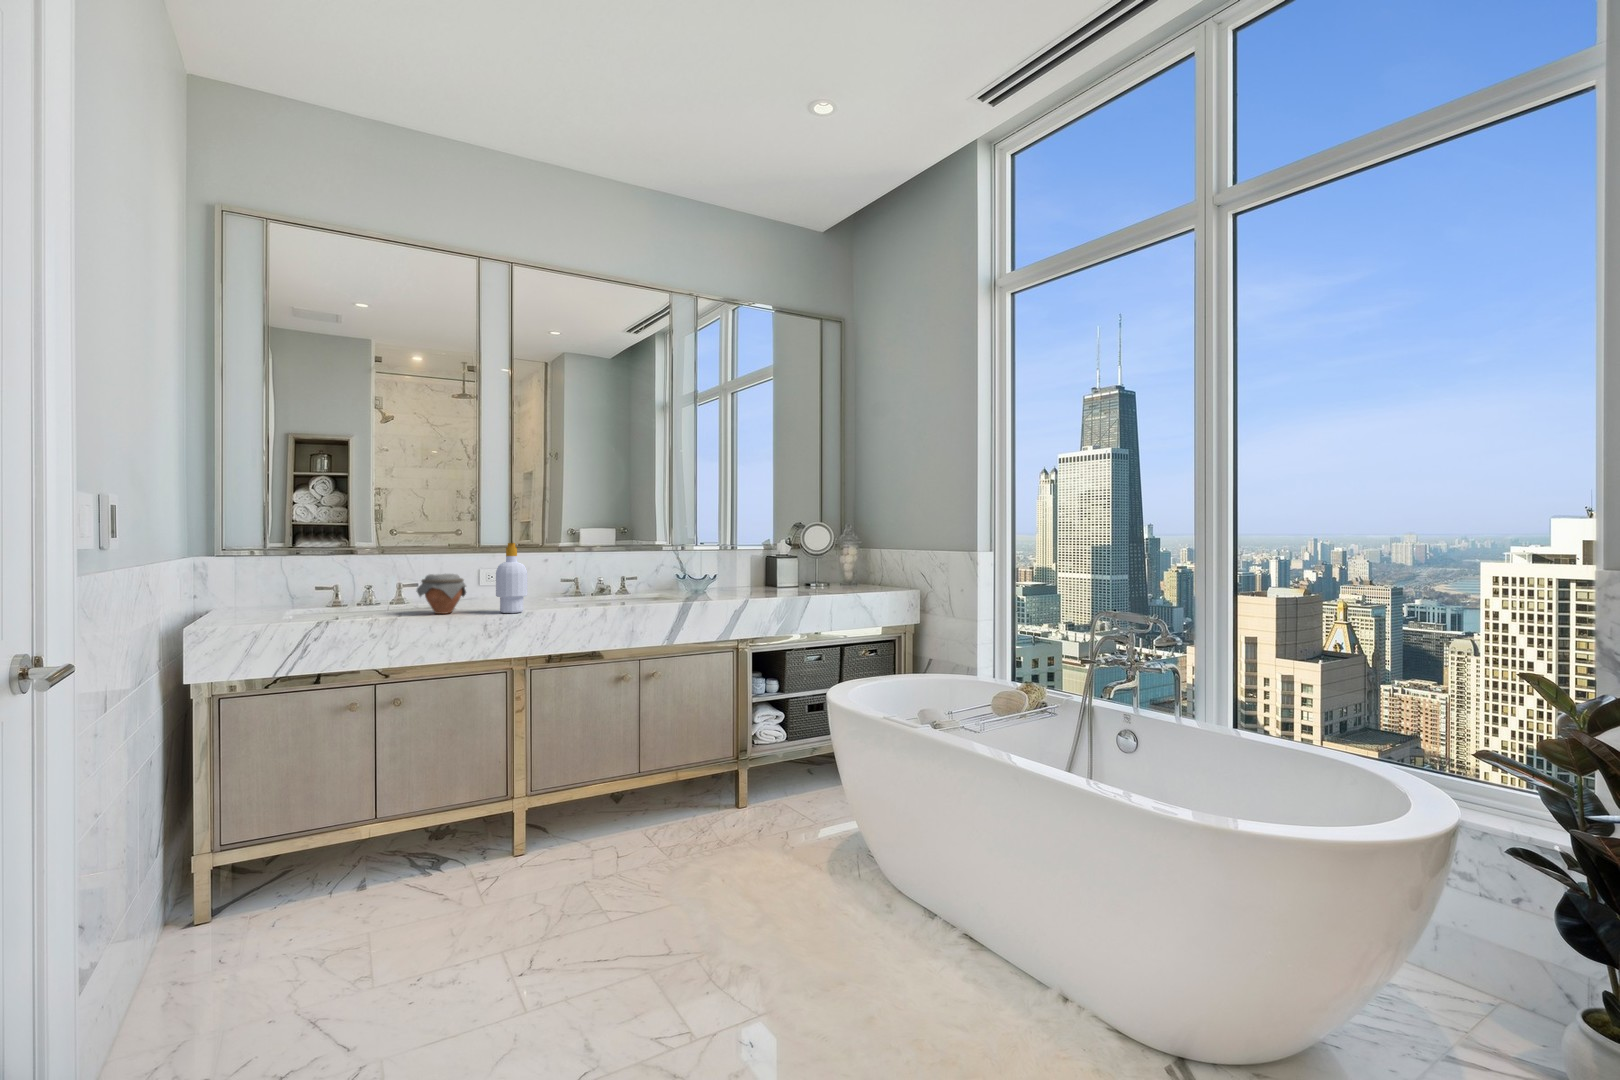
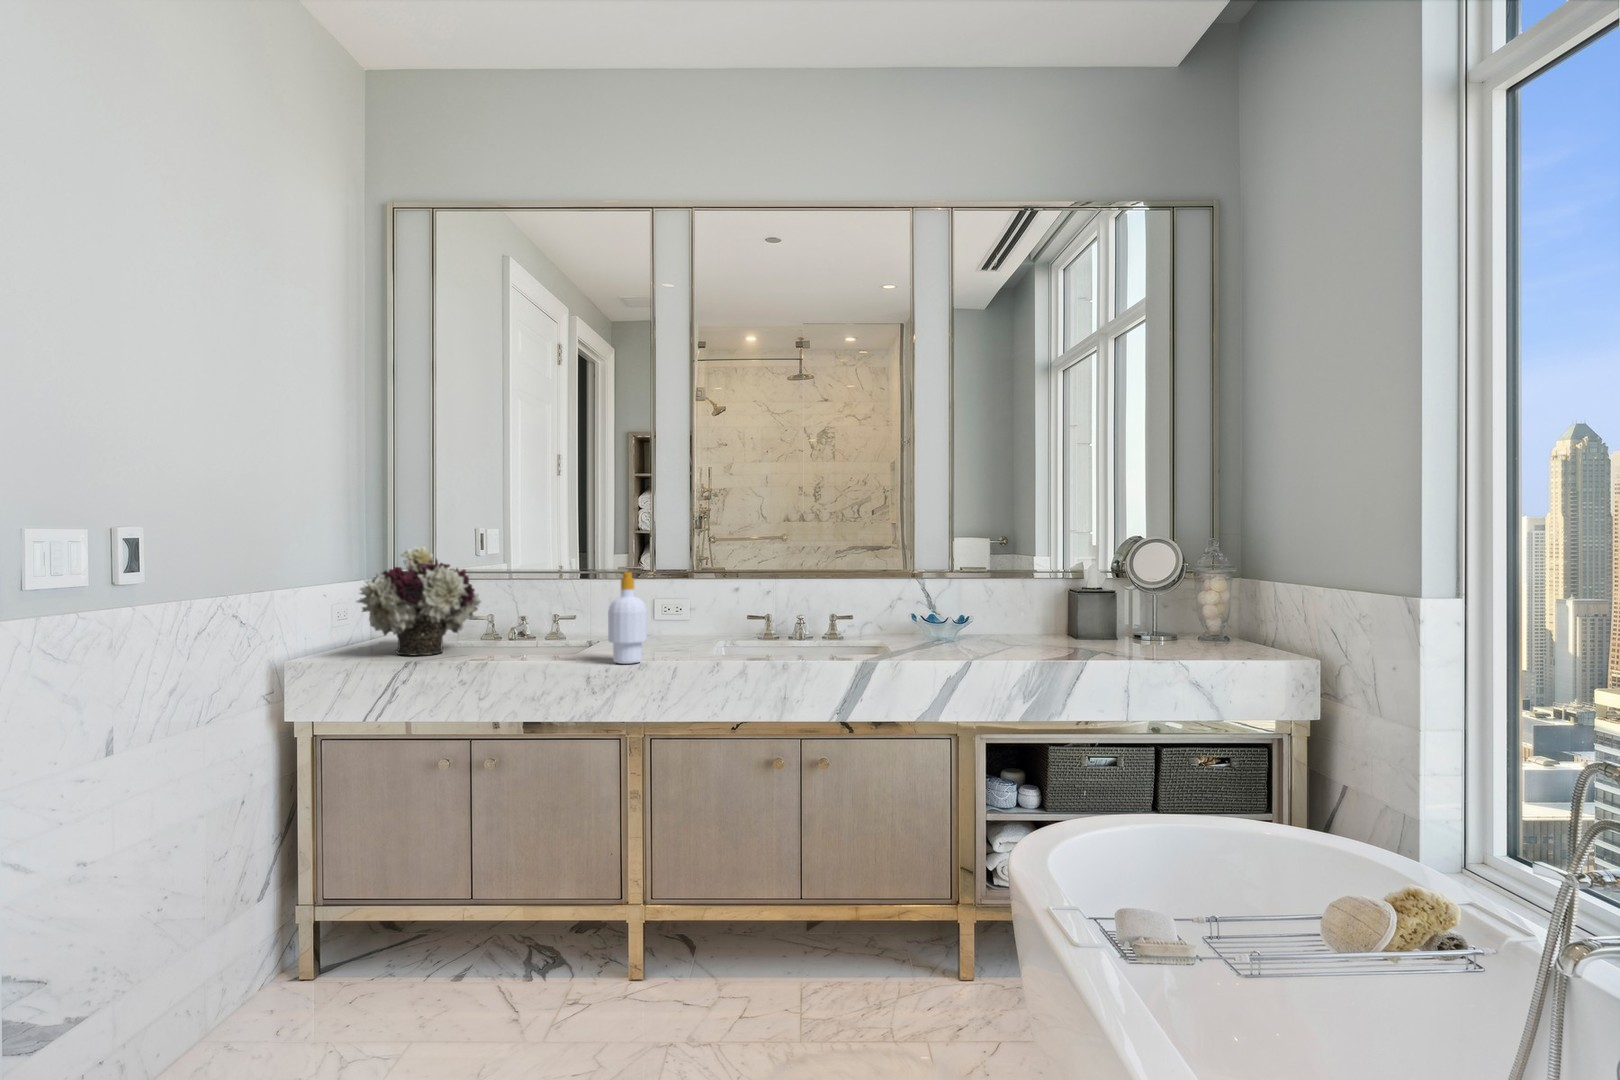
flower arrangement: none [239,523,349,619] -> present [357,546,481,655]
jar: present [417,574,466,614] -> none [528,609,584,659]

